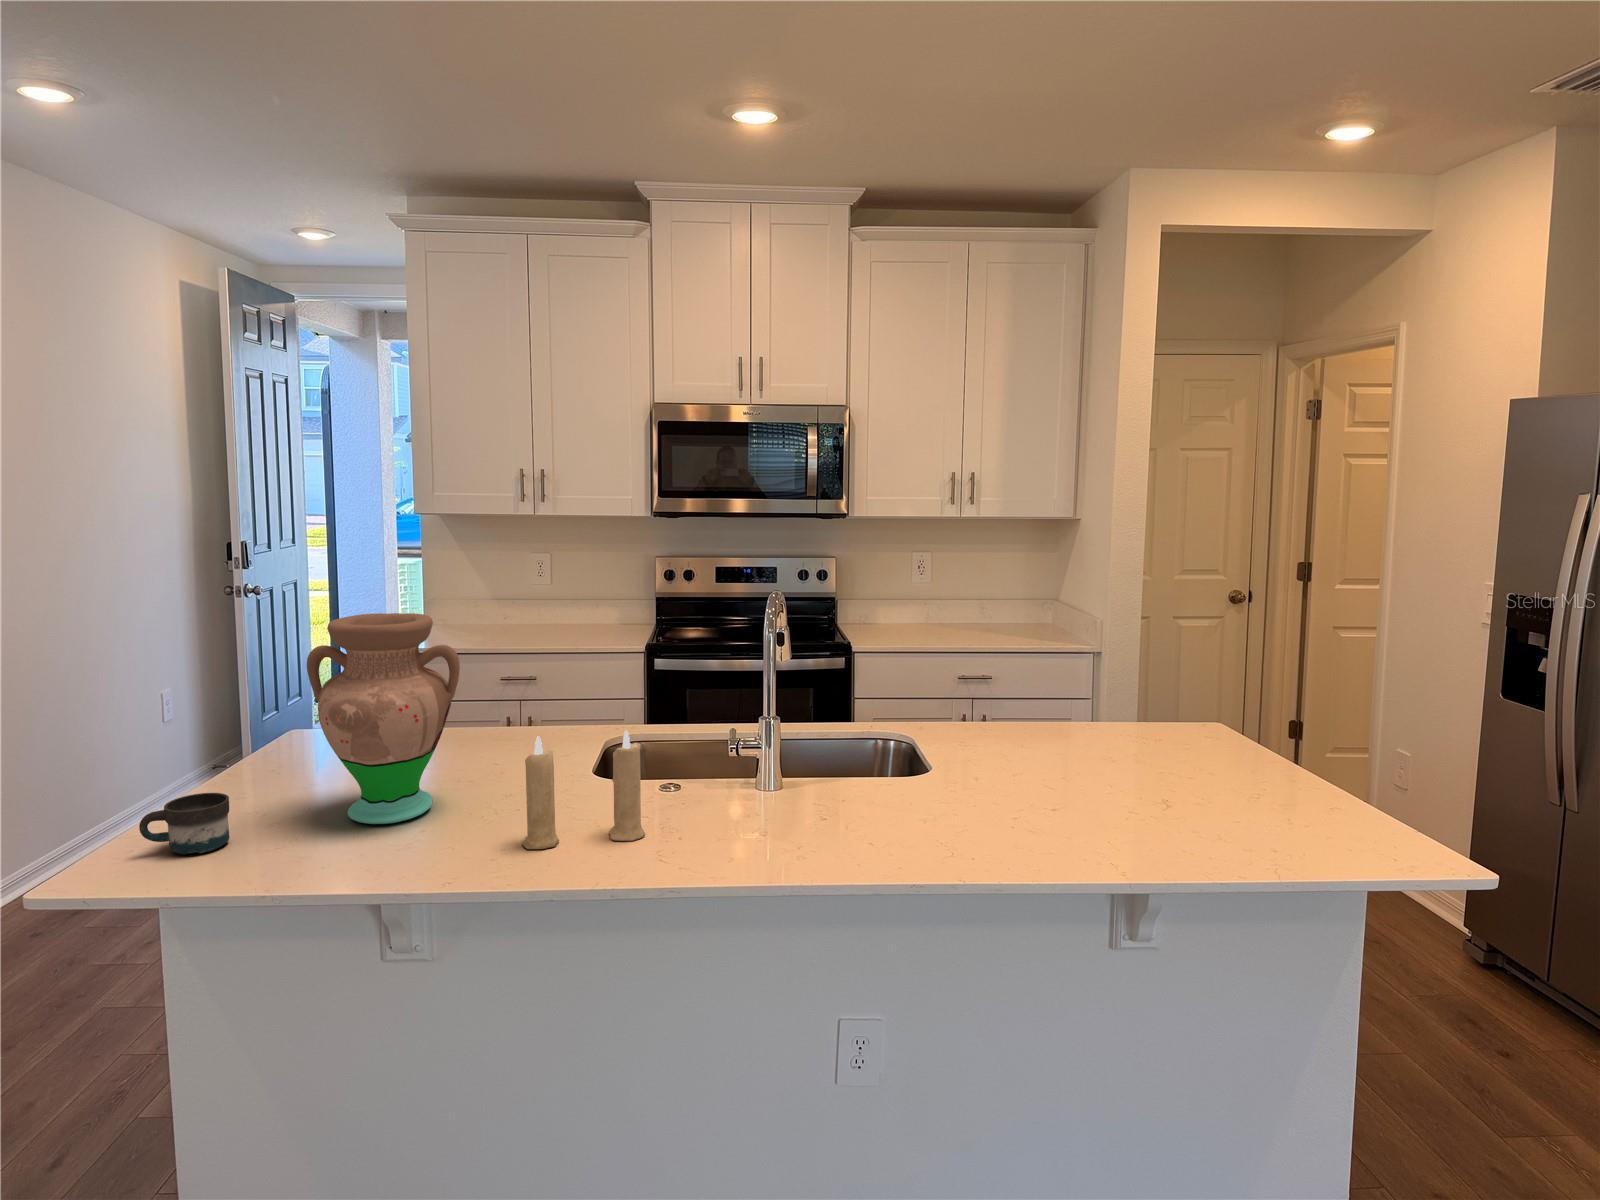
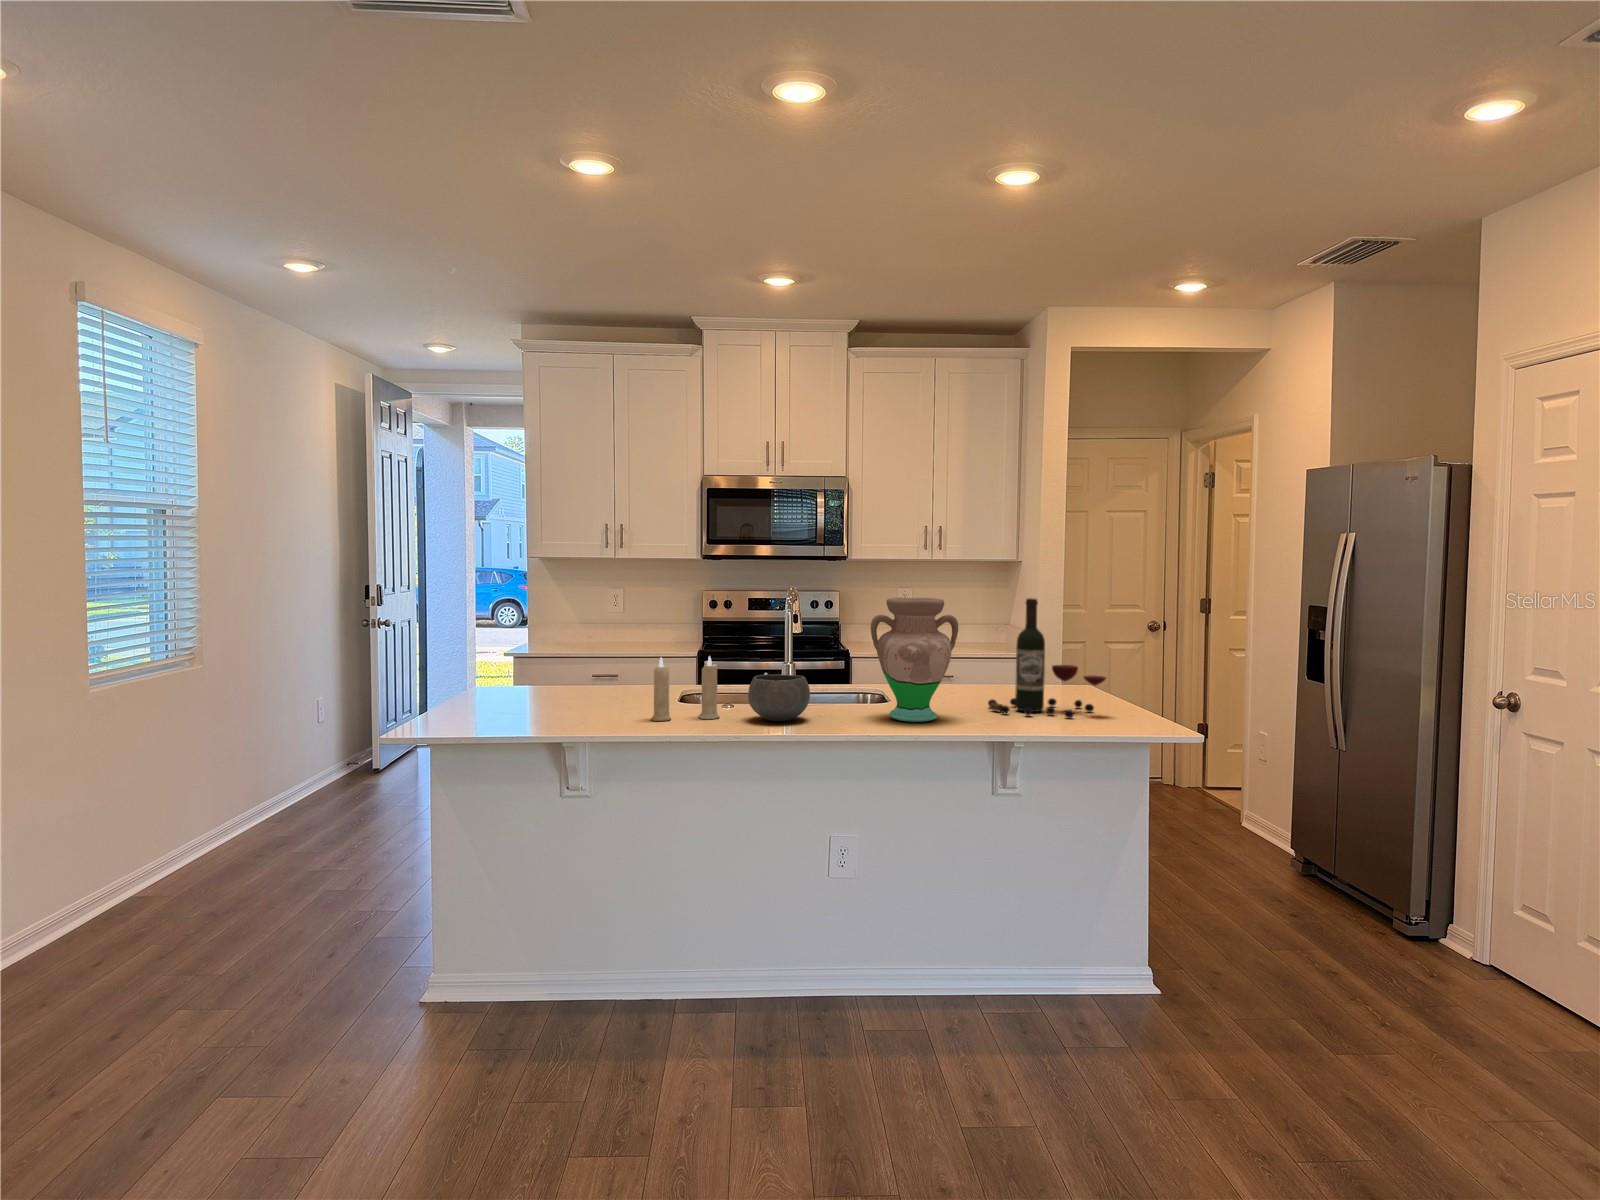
vase: present [307,613,460,824] -> present [871,598,958,722]
wine bottle: none [1094,621,1318,833] -> present [988,598,1106,718]
bowl: none [694,759,803,850] -> present [748,675,810,721]
mug: present [139,793,229,854] -> none [442,691,487,721]

